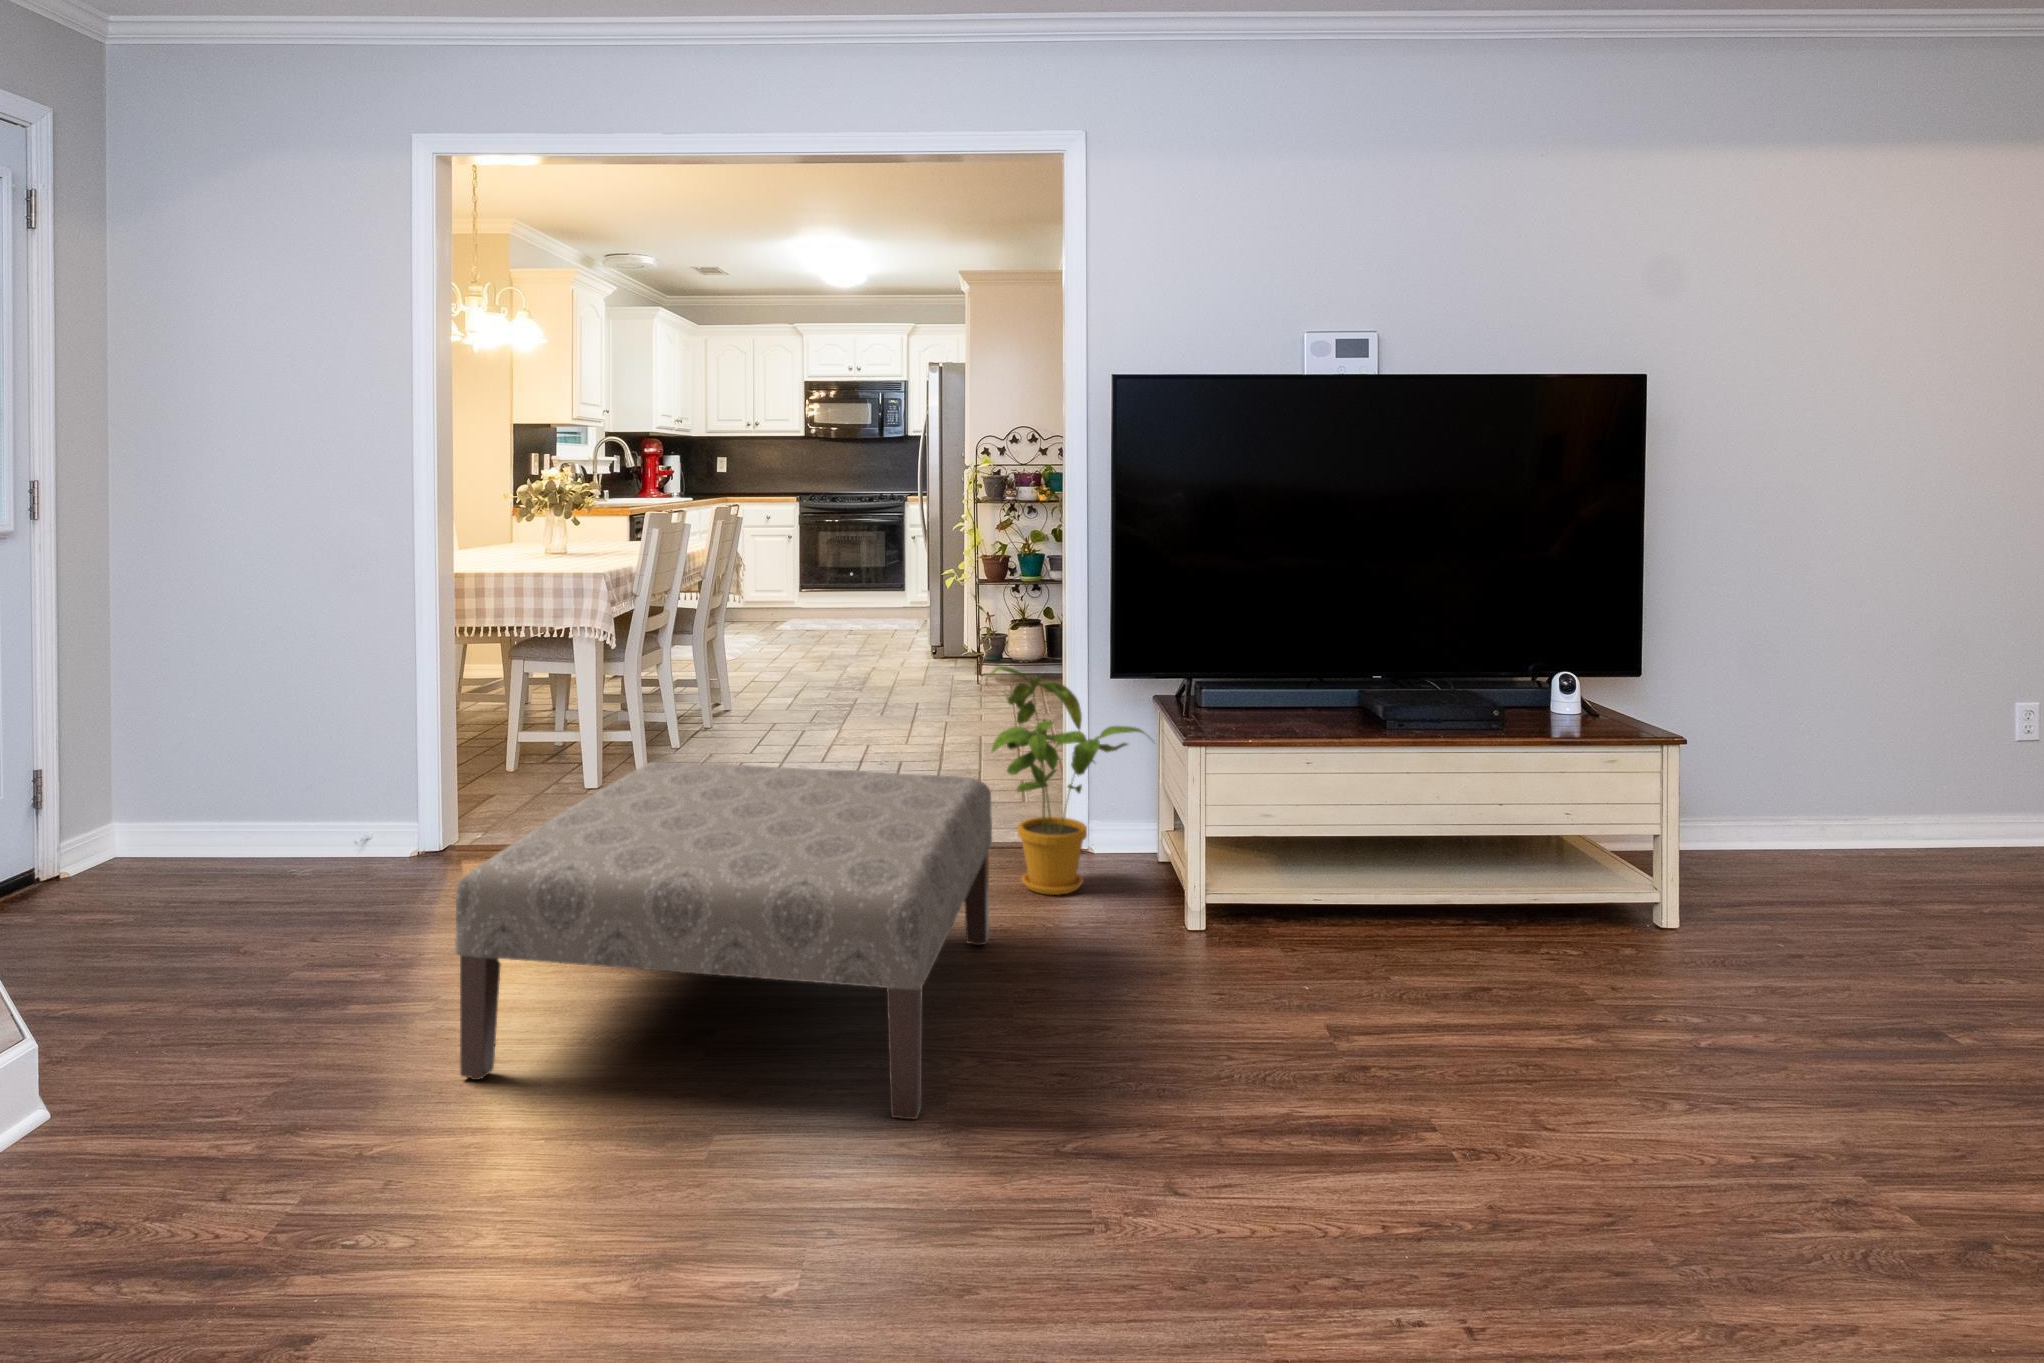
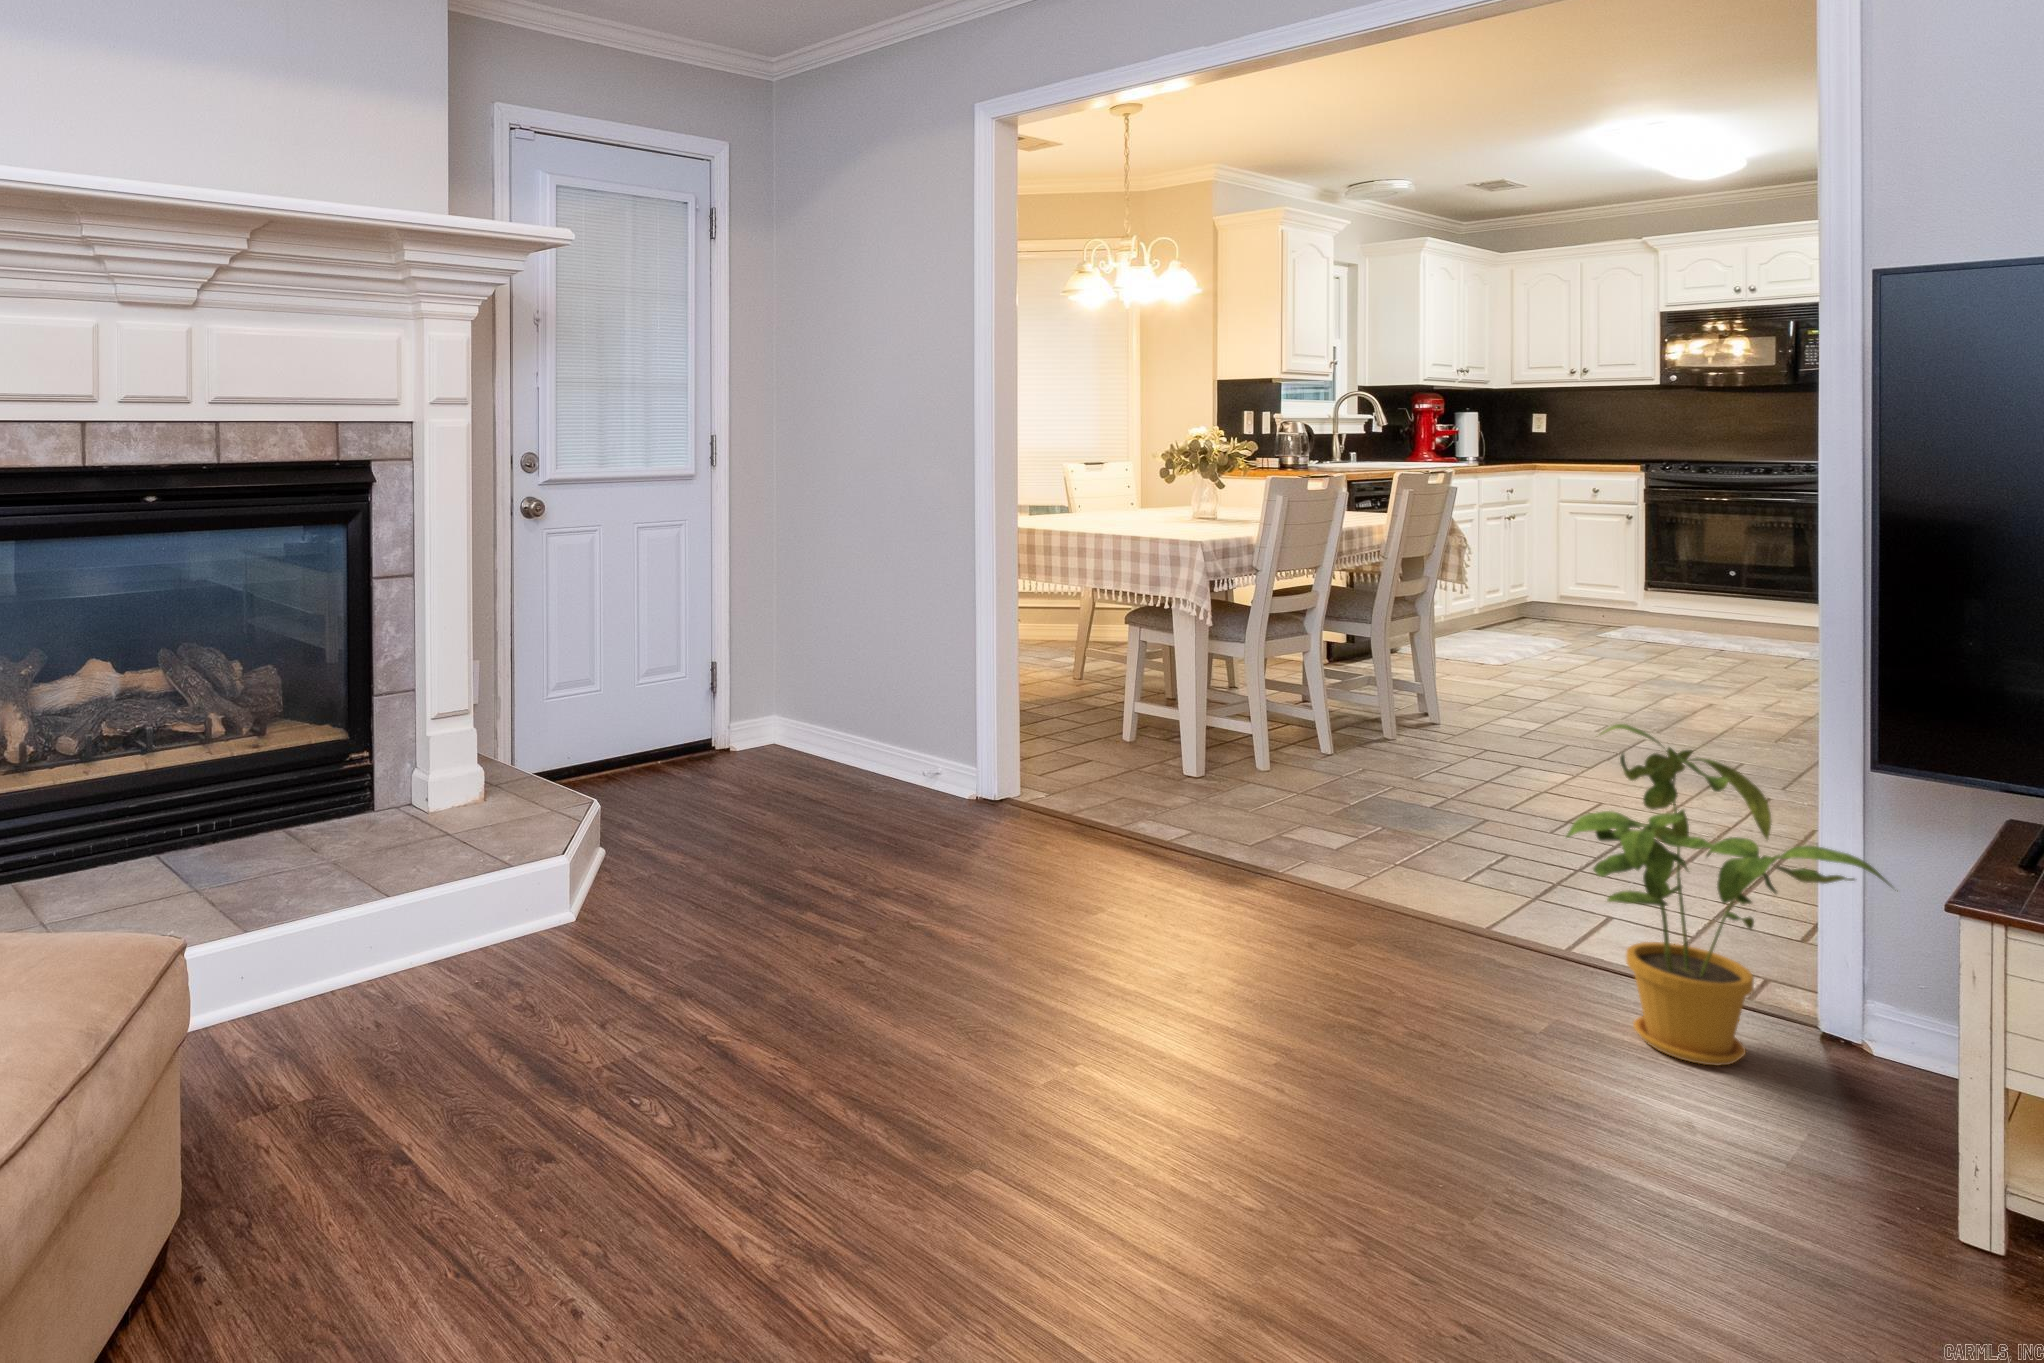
ottoman: present [455,762,992,1119] -> none [817,756,1511,1249]

